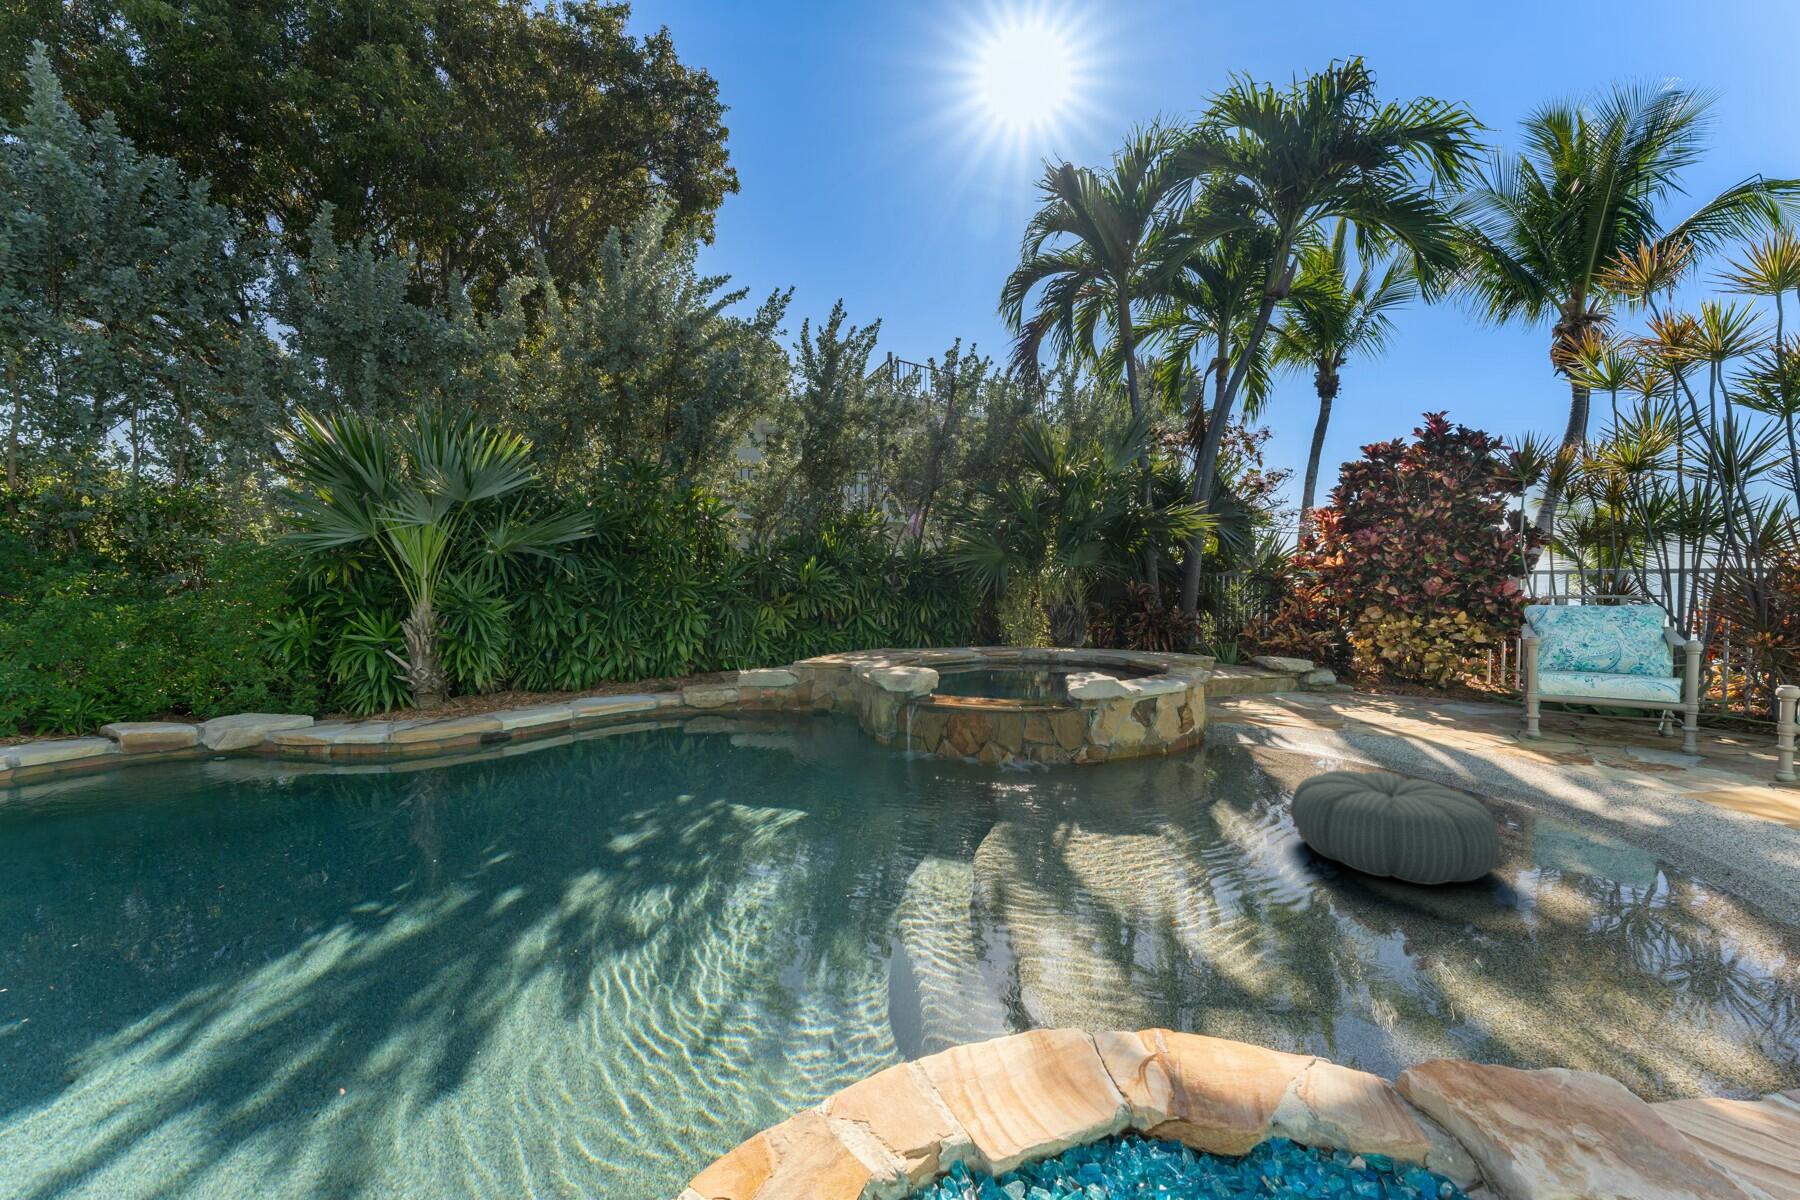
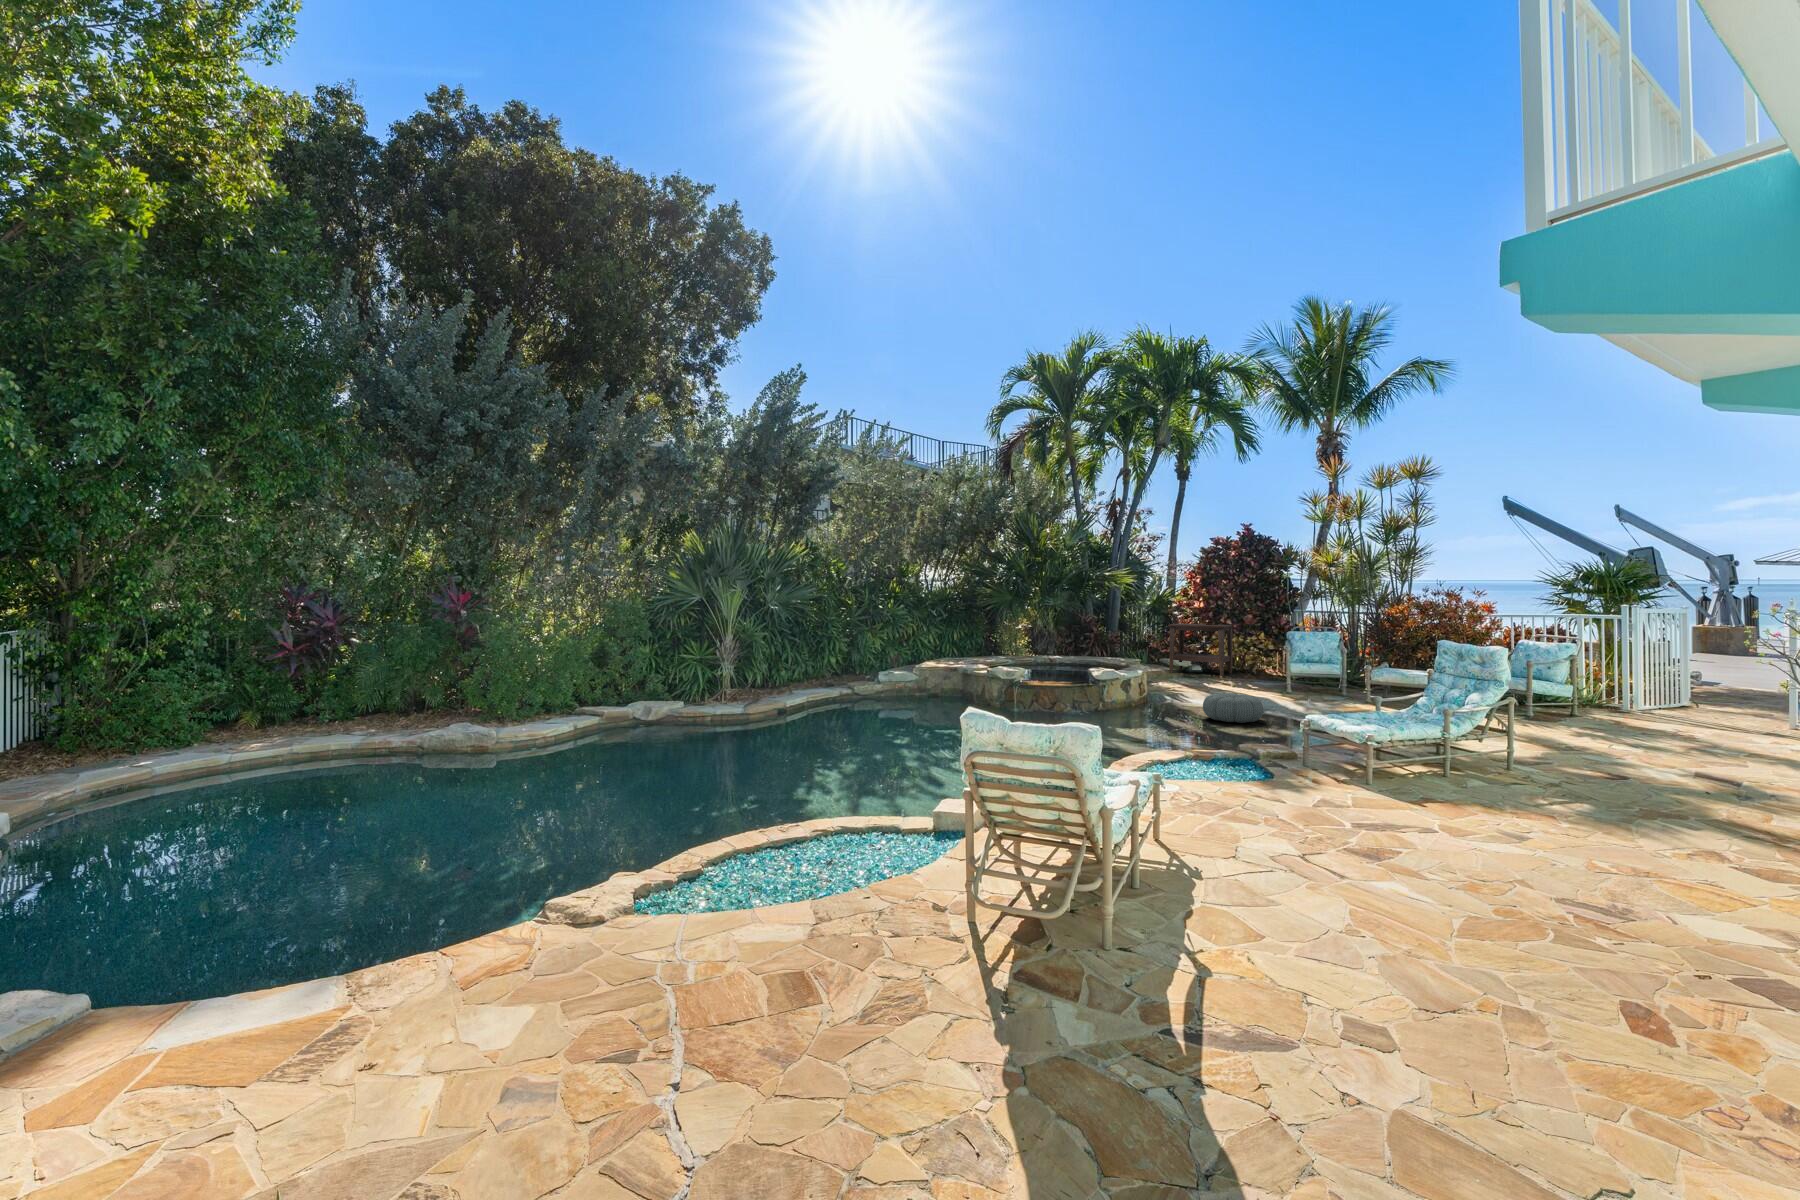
side table: none [1273,595,1402,691] -> present [1168,623,1232,676]

